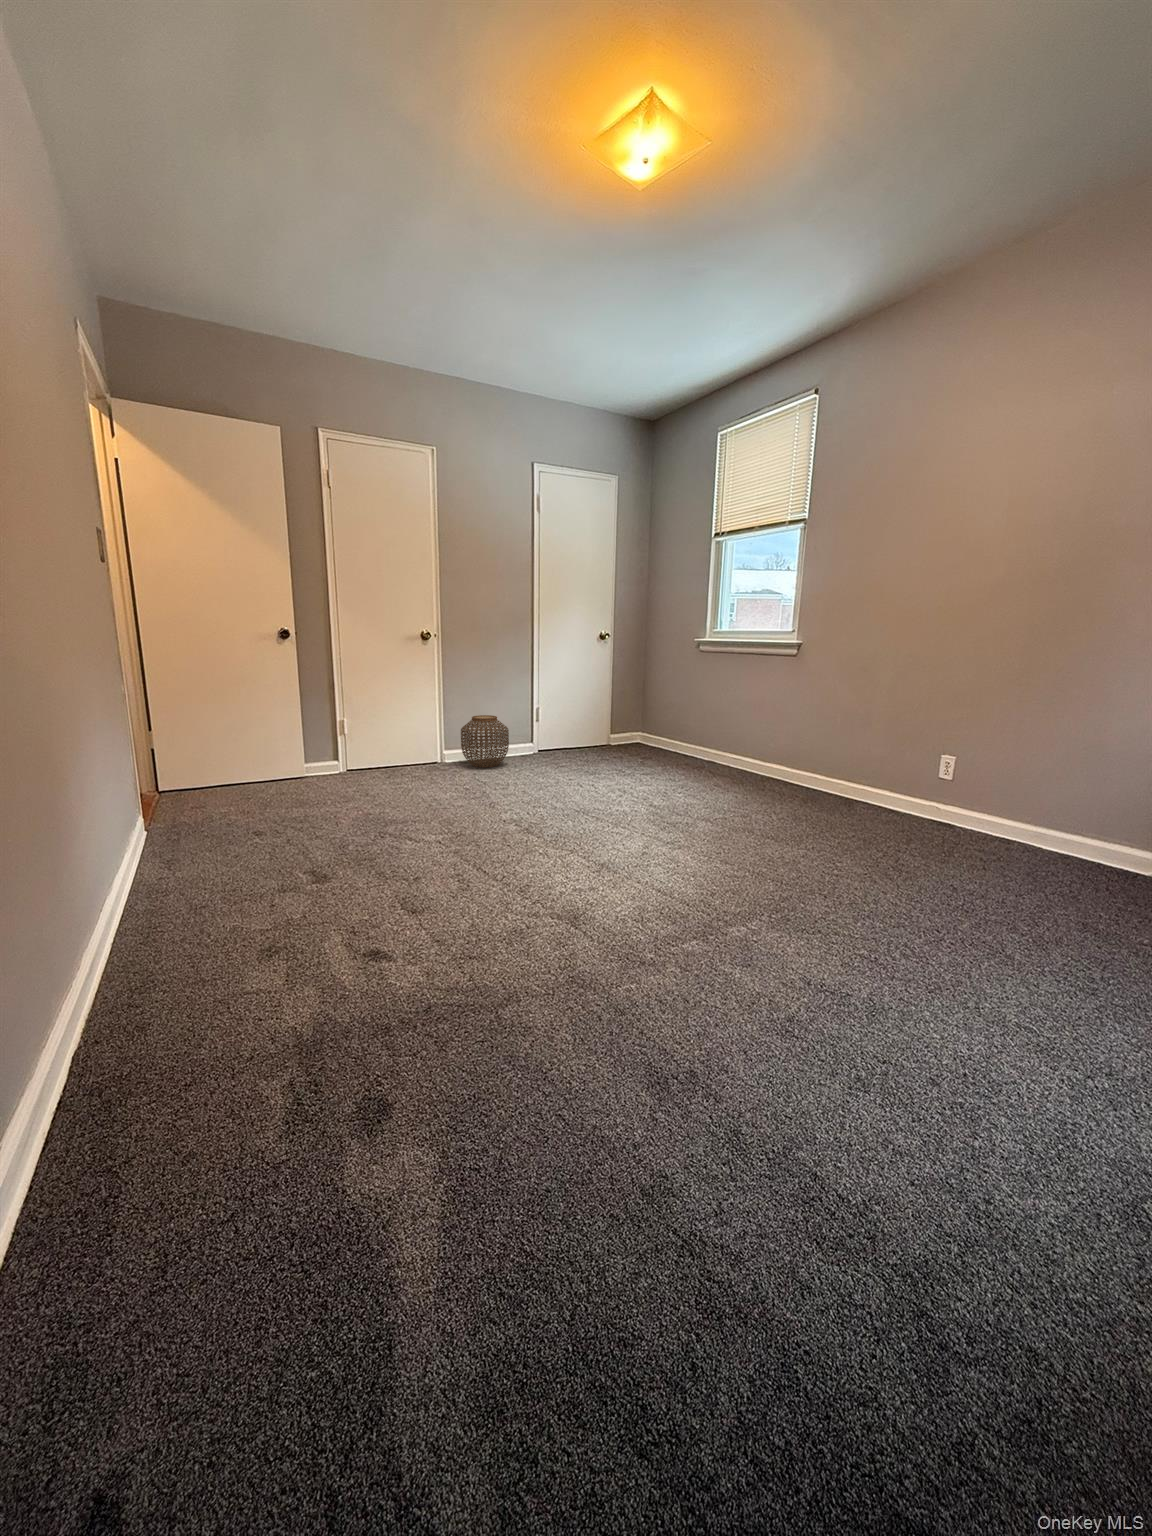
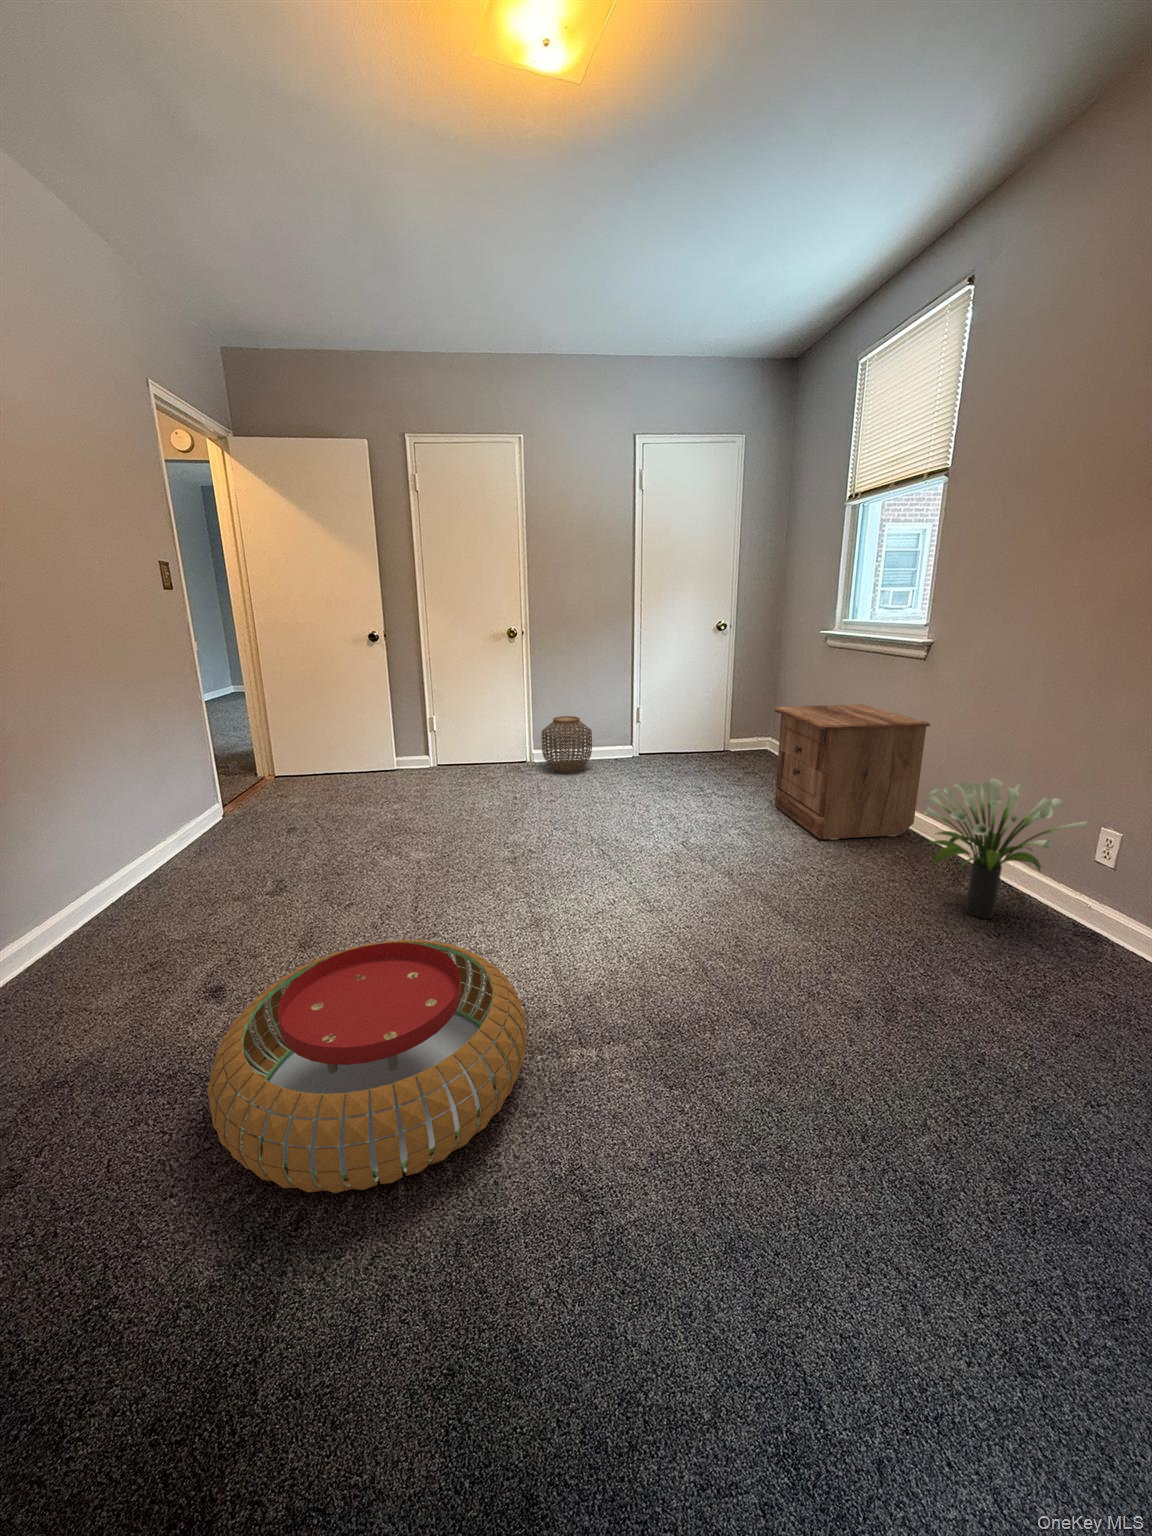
nightstand: none [685,694,804,794] -> present [775,704,930,839]
potted plant: none [835,727,941,826] -> present [924,779,1087,919]
pouf: none [481,871,754,1065] -> present [207,939,527,1193]

